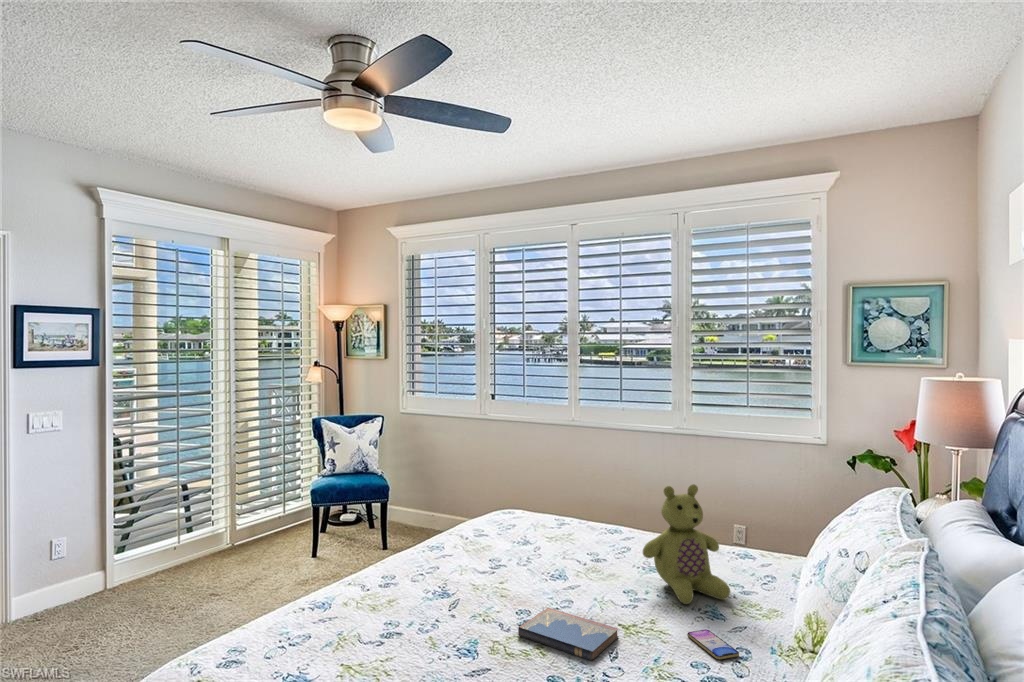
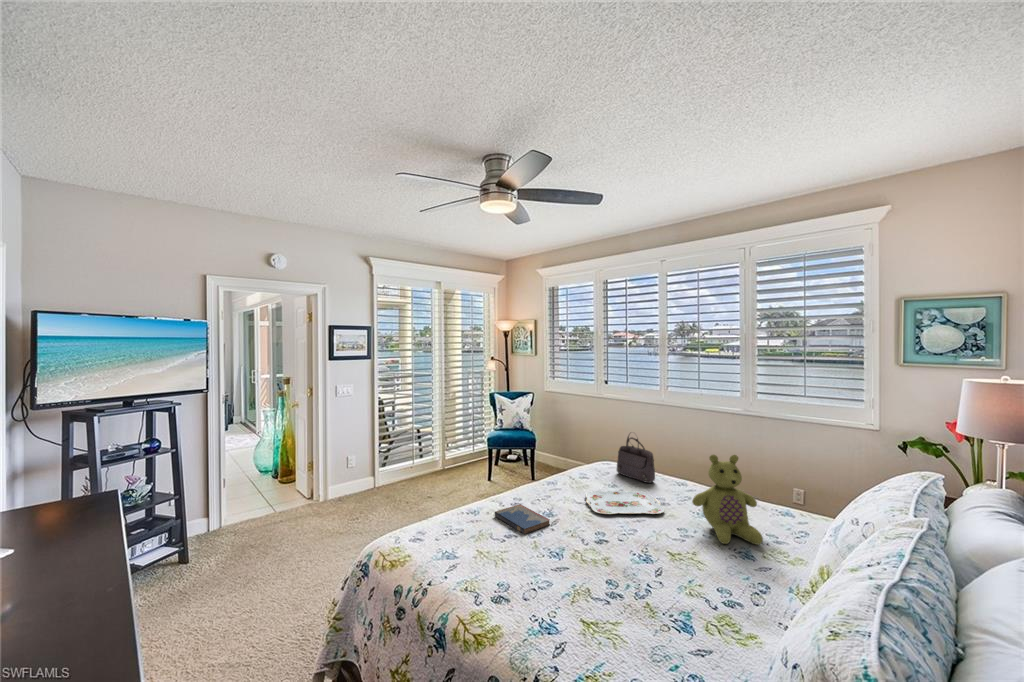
handbag: none [526,464,580,535] -> present [617,436,655,483]
serving tray: none [491,547,603,584] -> present [585,491,664,514]
hardcover book: present [518,608,619,661] -> present [495,504,550,534]
smartphone: present [687,629,739,659] -> none [719,565,759,590]

